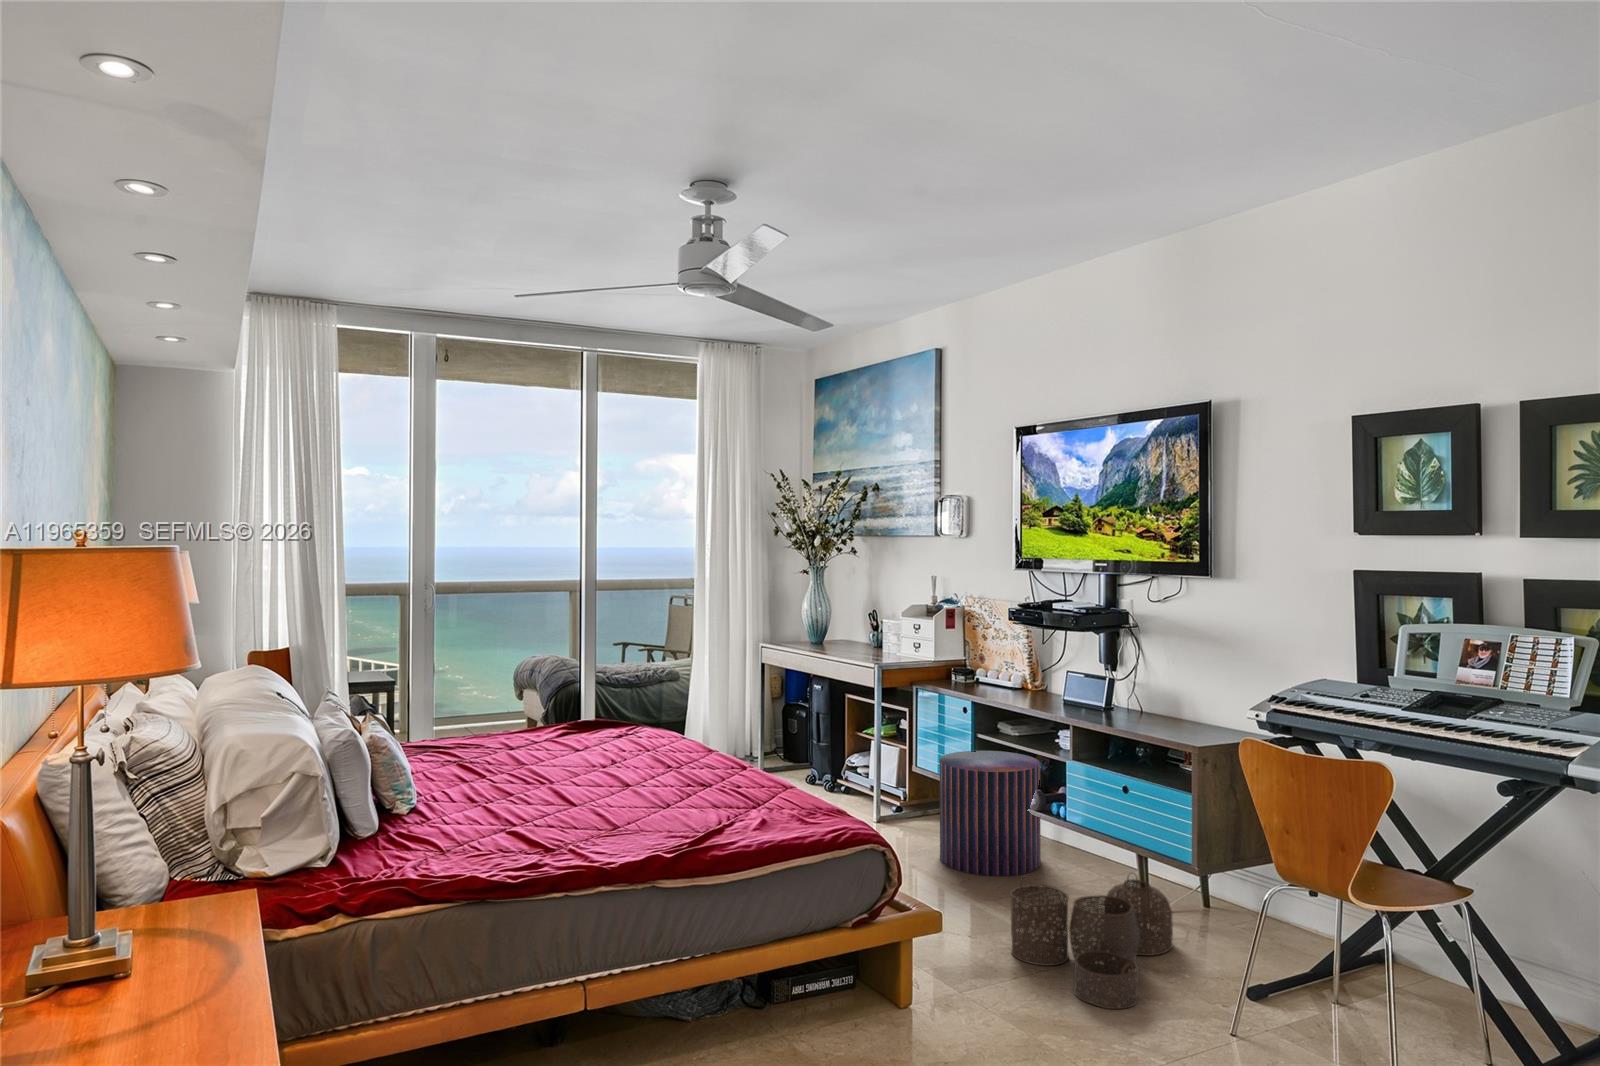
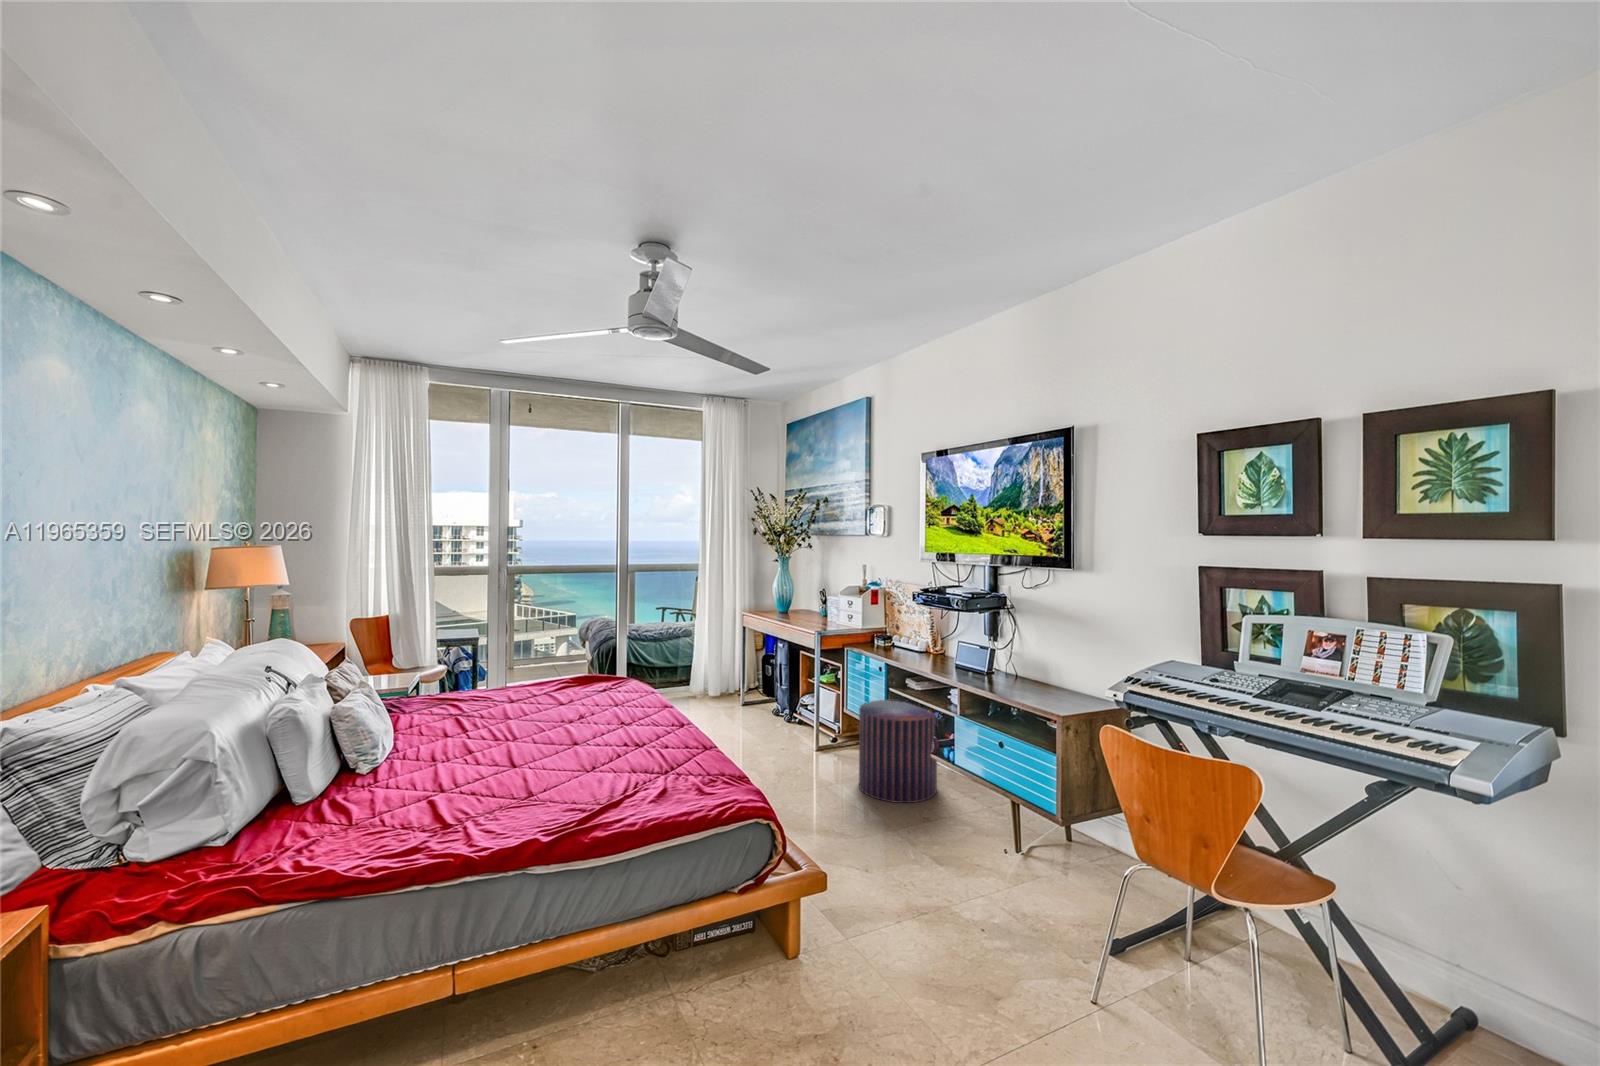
woven basket: present [1010,875,1173,1009] -> none [900,817,1039,957]

